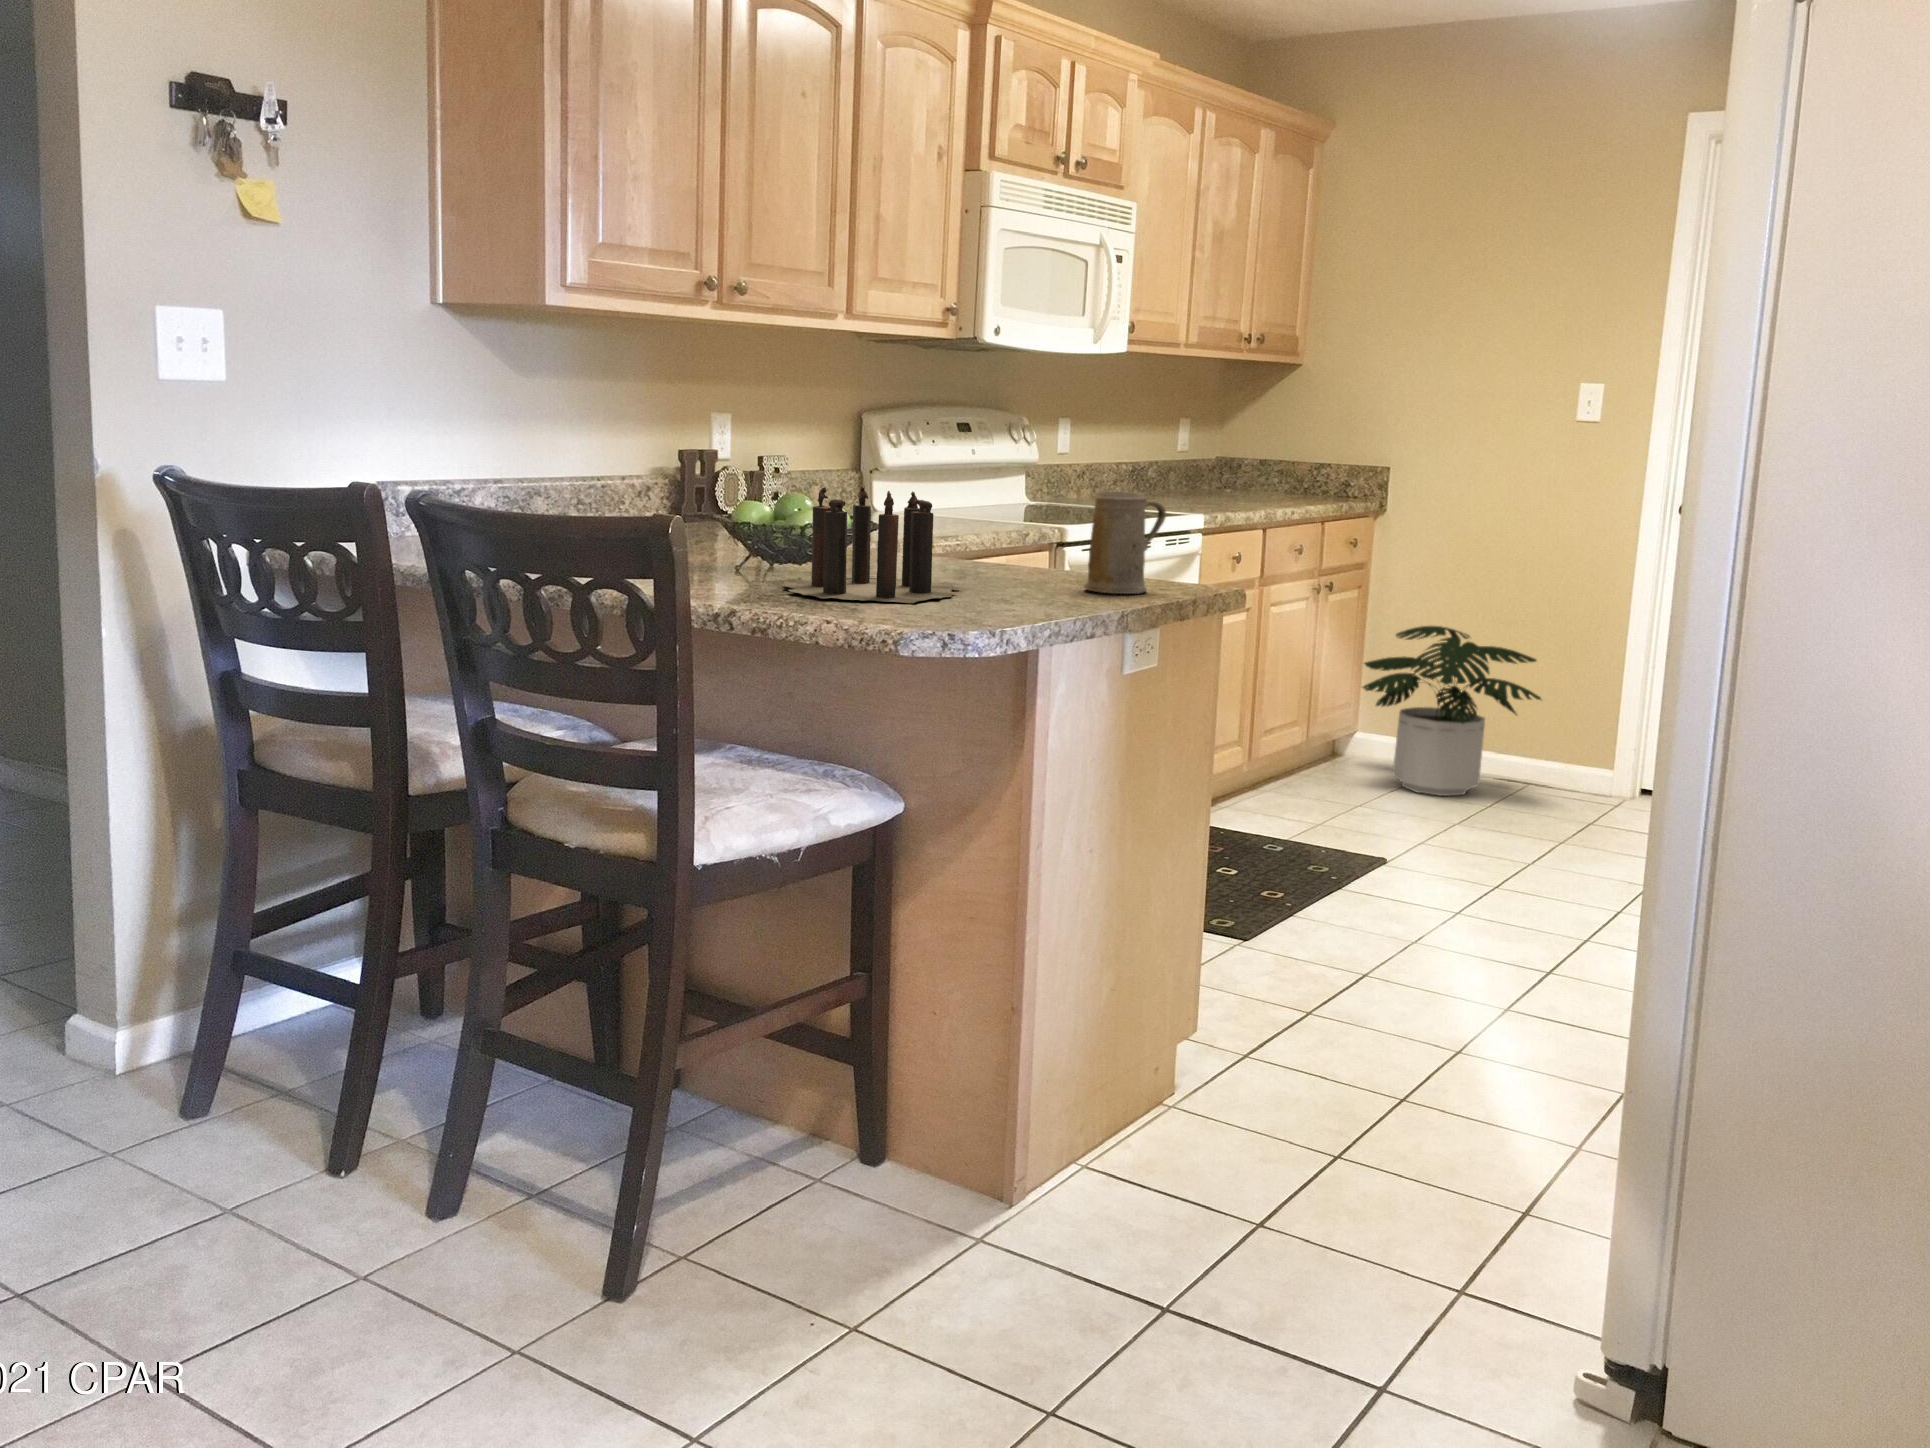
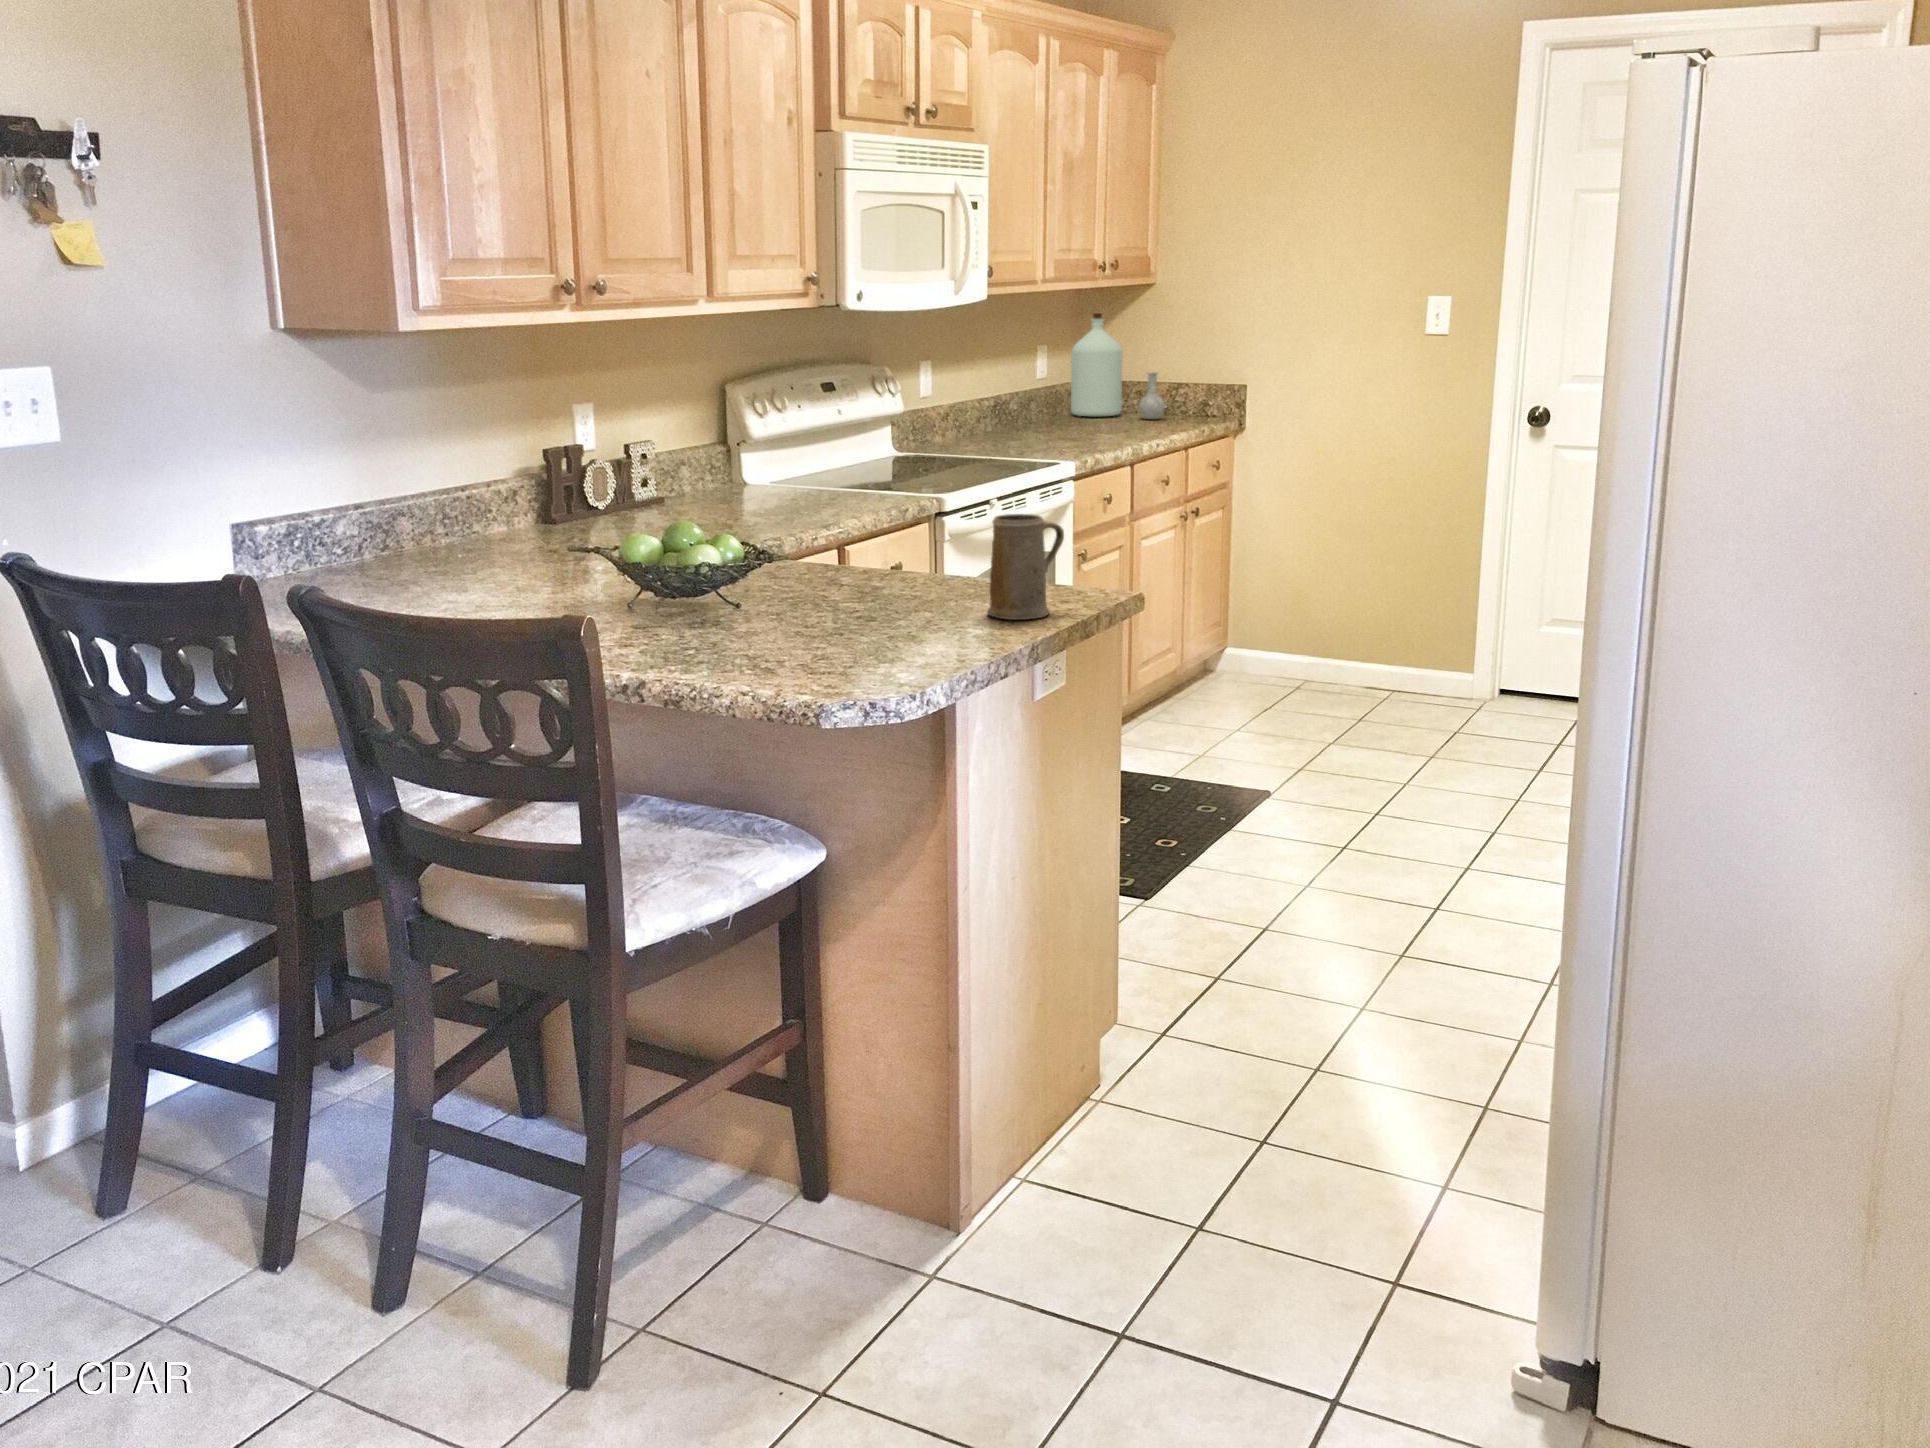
bottle: none [1209,387,1304,493] -> present [1071,313,1165,419]
candle: present [784,485,960,603] -> none [663,525,907,656]
potted plant: present [1362,626,1541,796] -> none [1233,546,1408,715]

